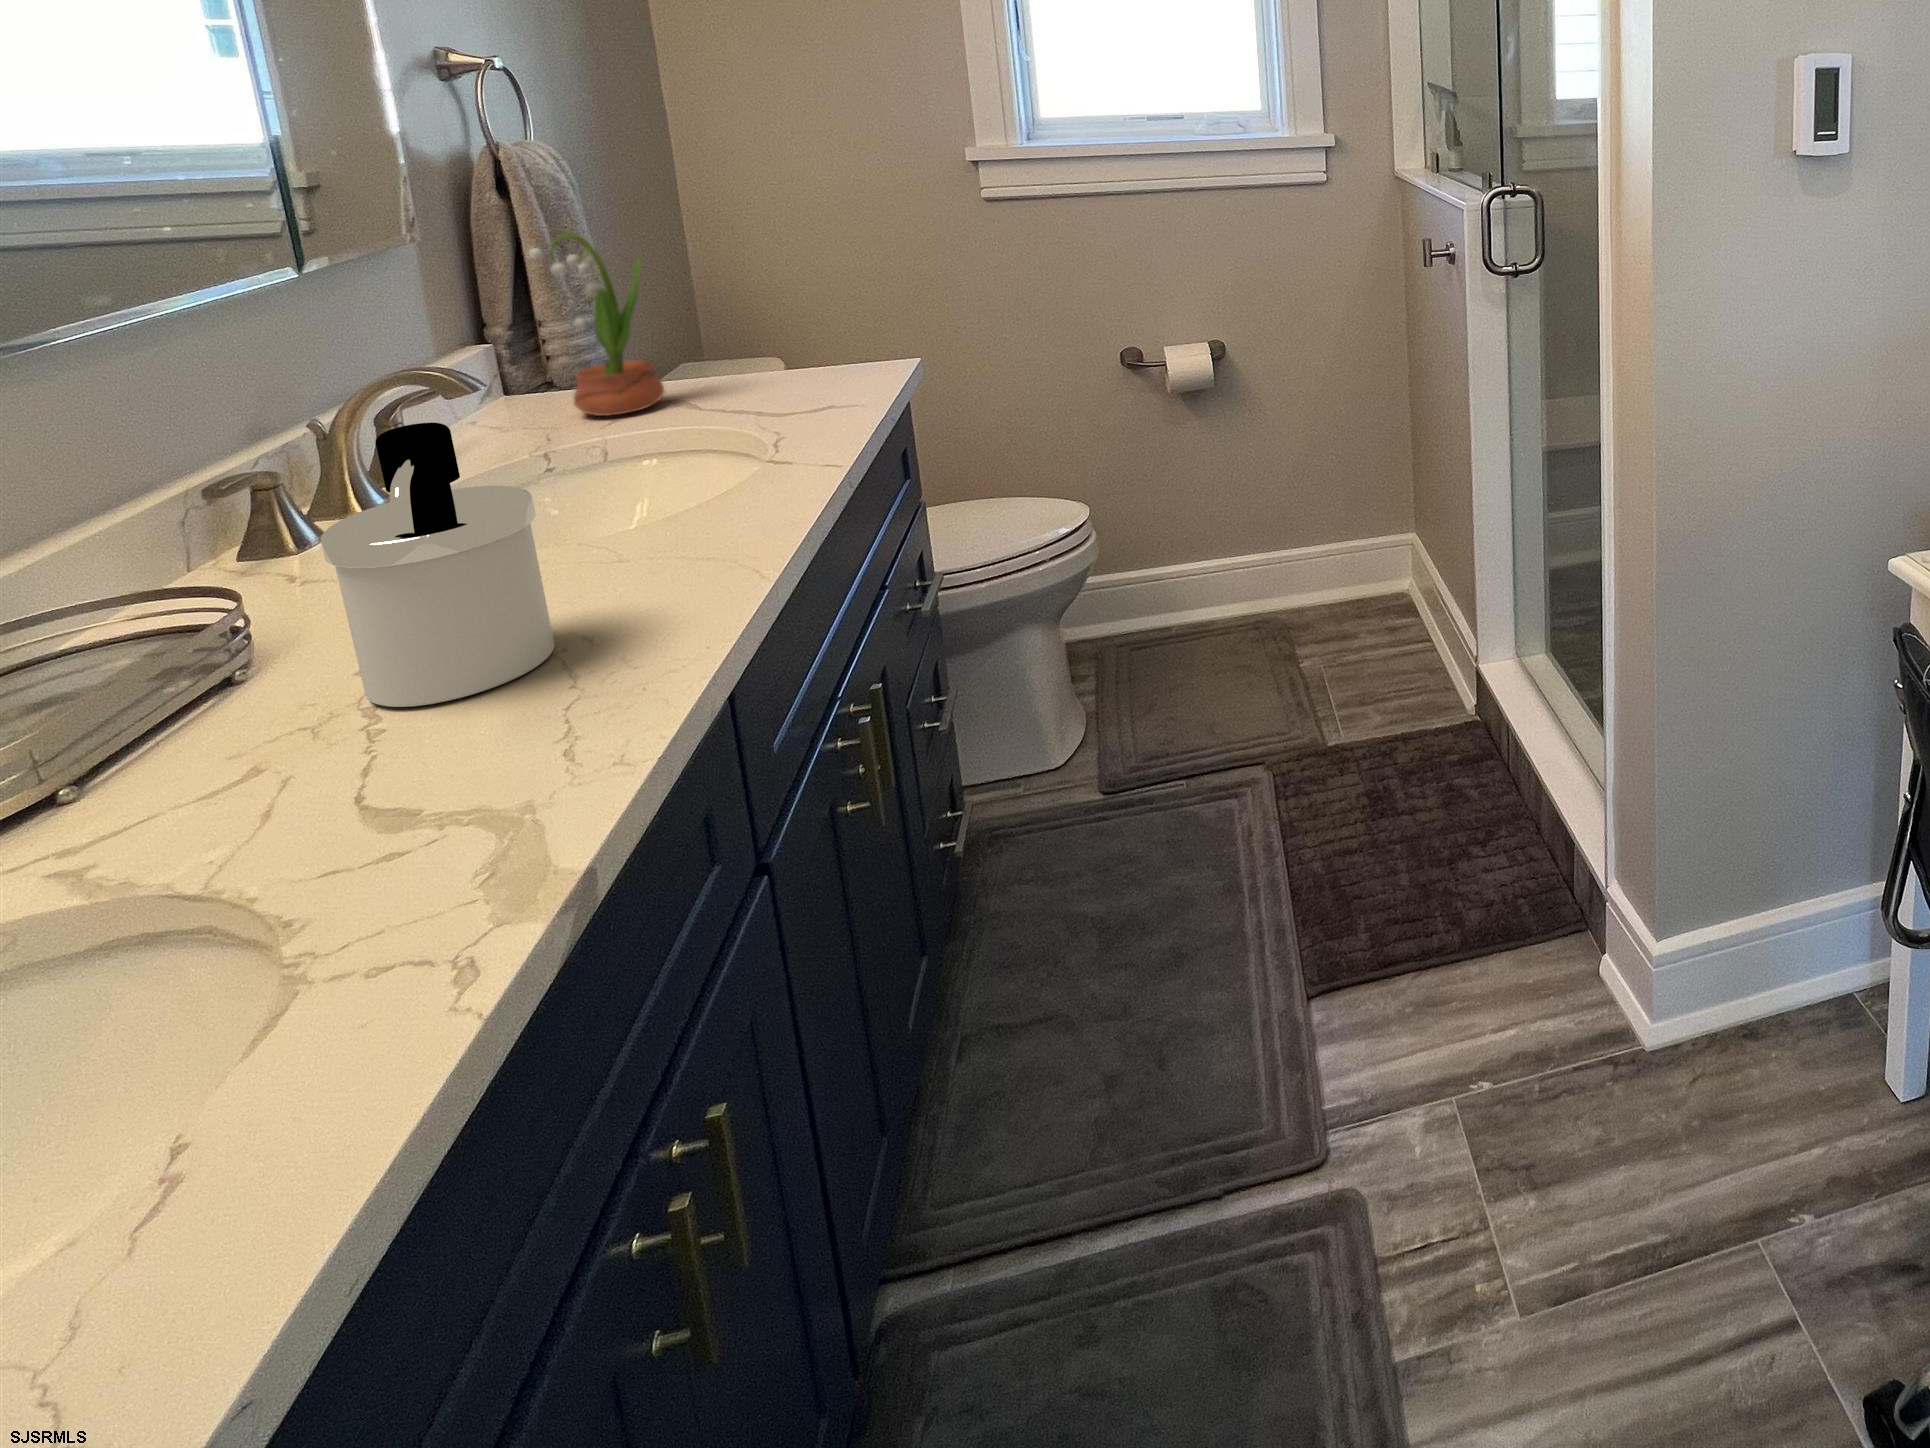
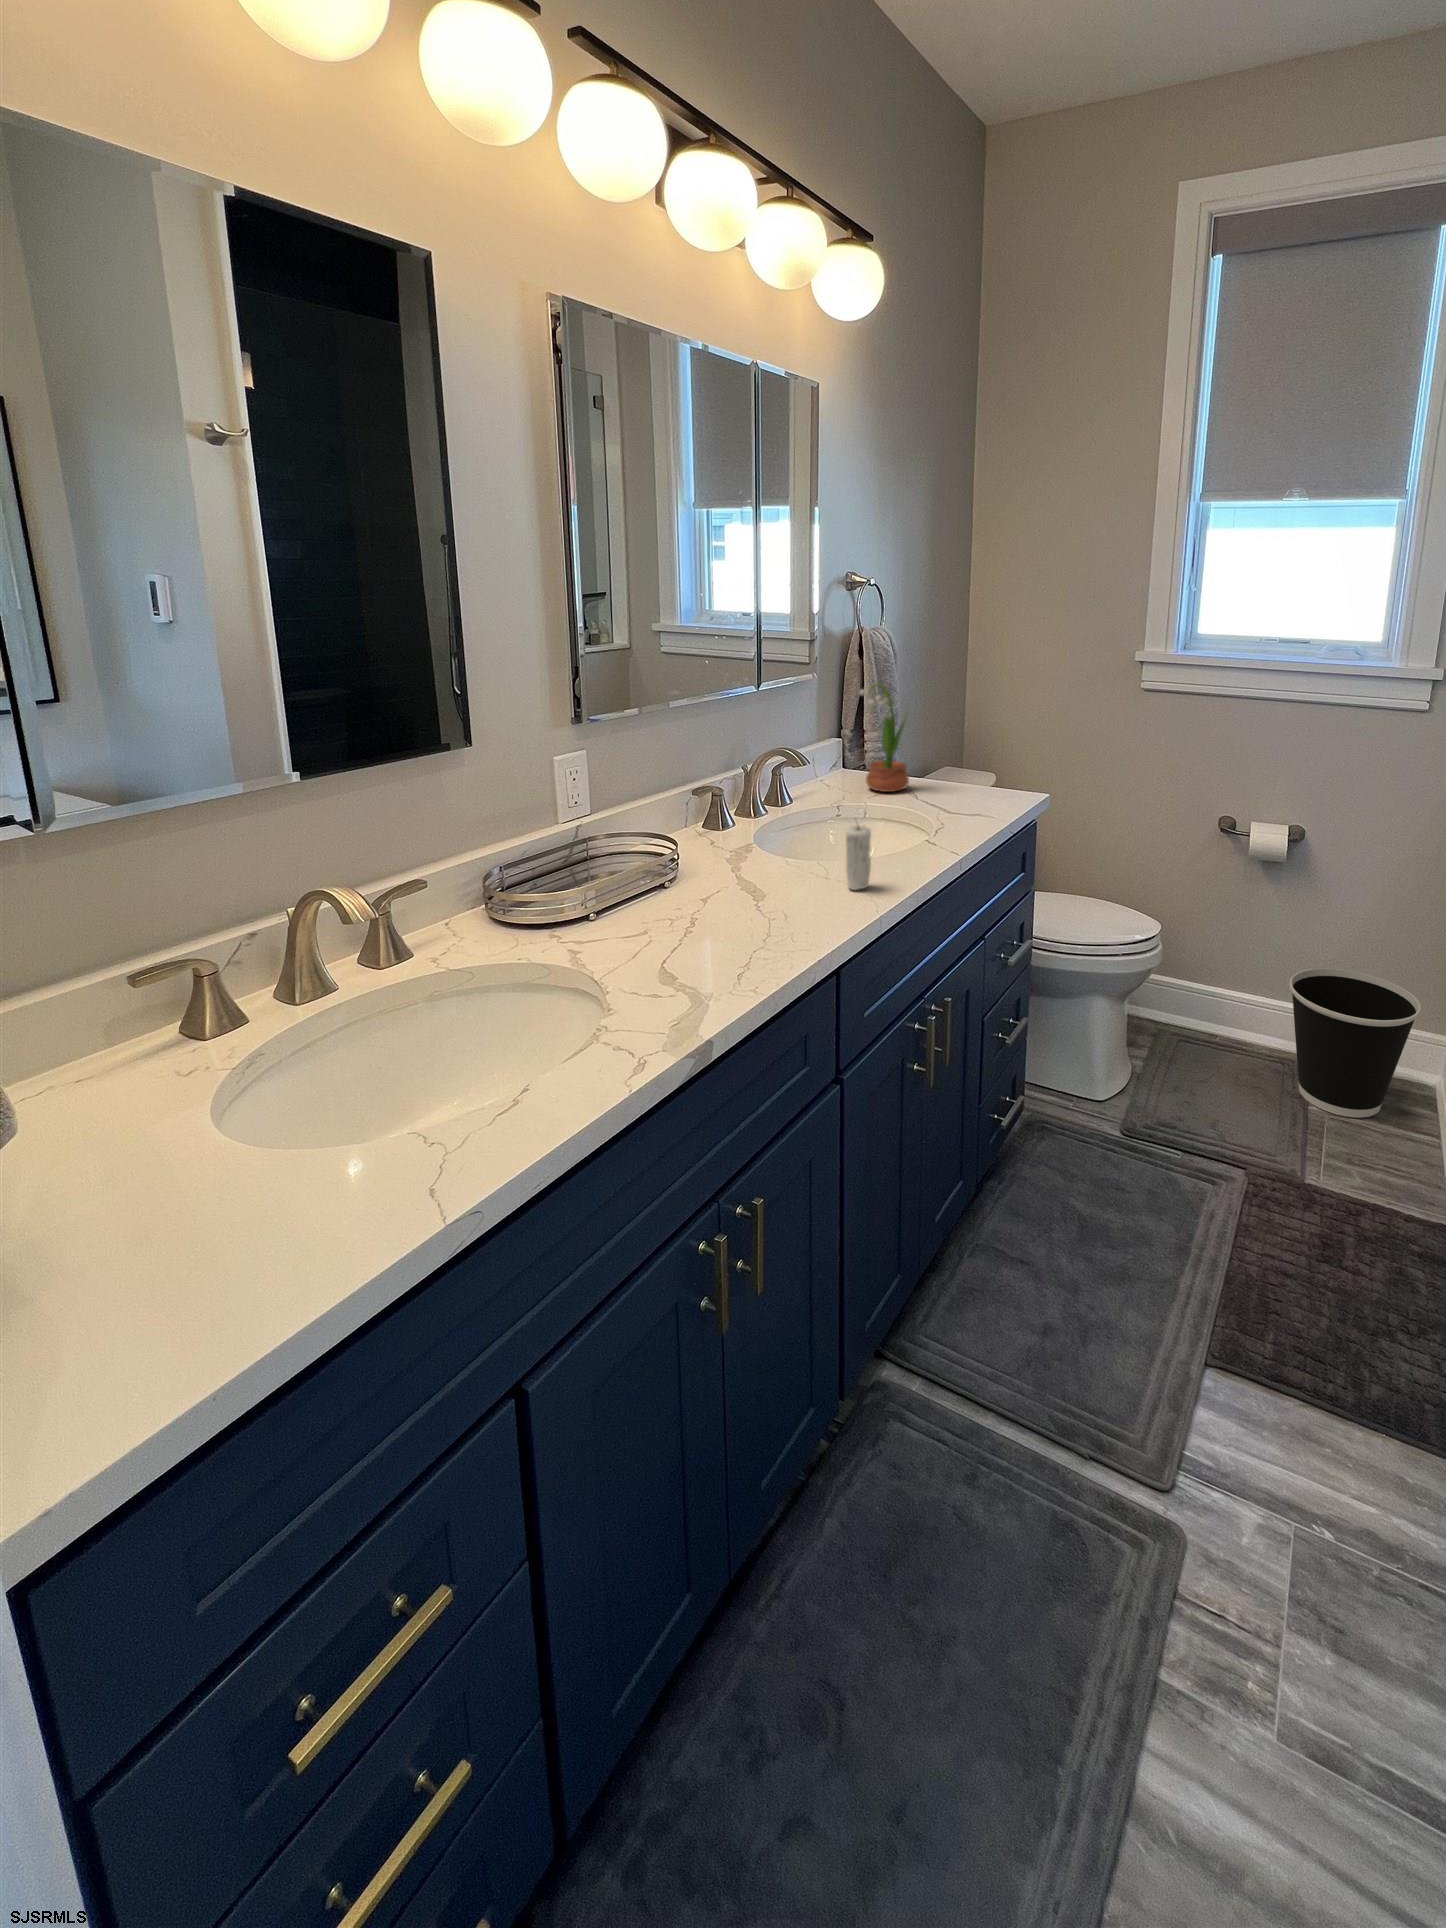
soap dispenser: present [321,423,554,707] -> none [693,779,778,927]
candle: none [648,441,714,566] -> present [846,825,871,890]
wastebasket: none [1250,493,1388,662] -> present [1289,969,1421,1118]

